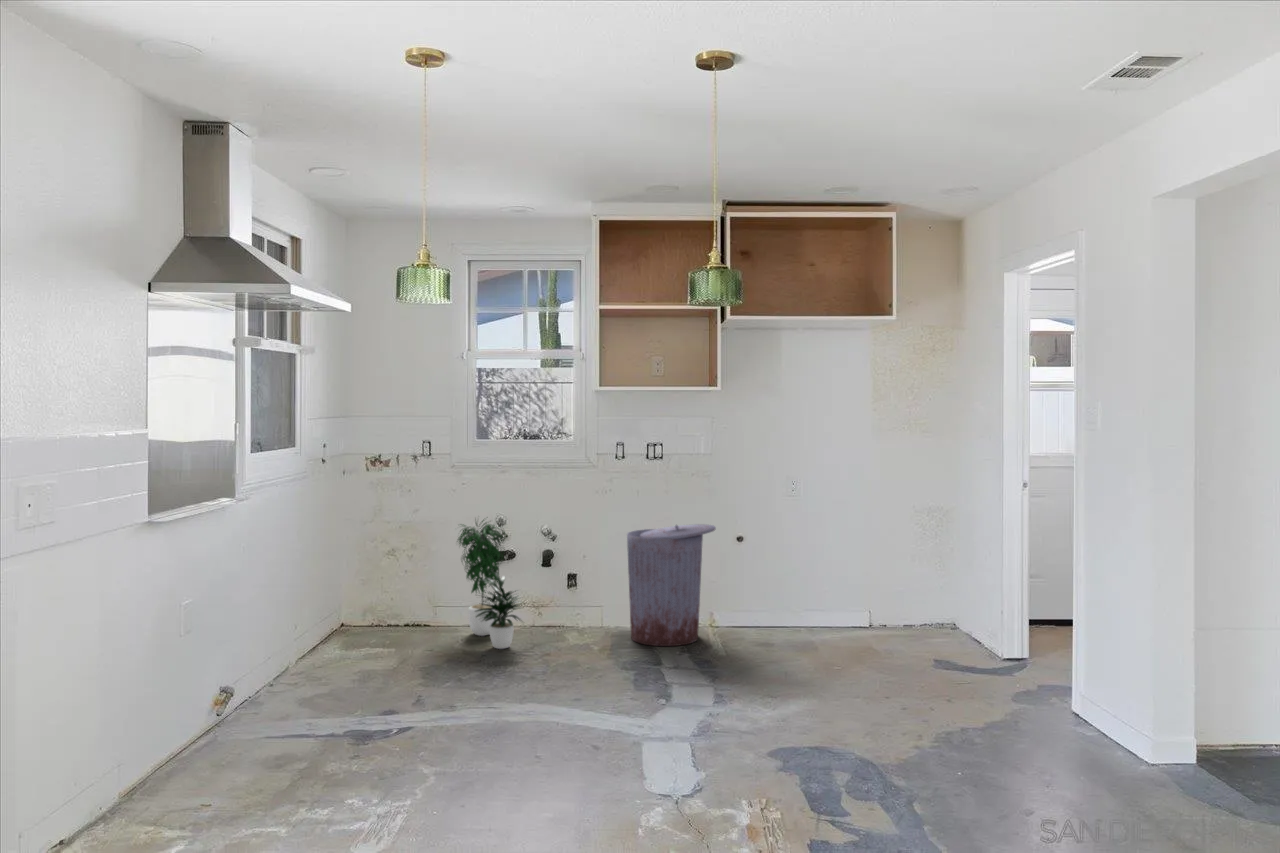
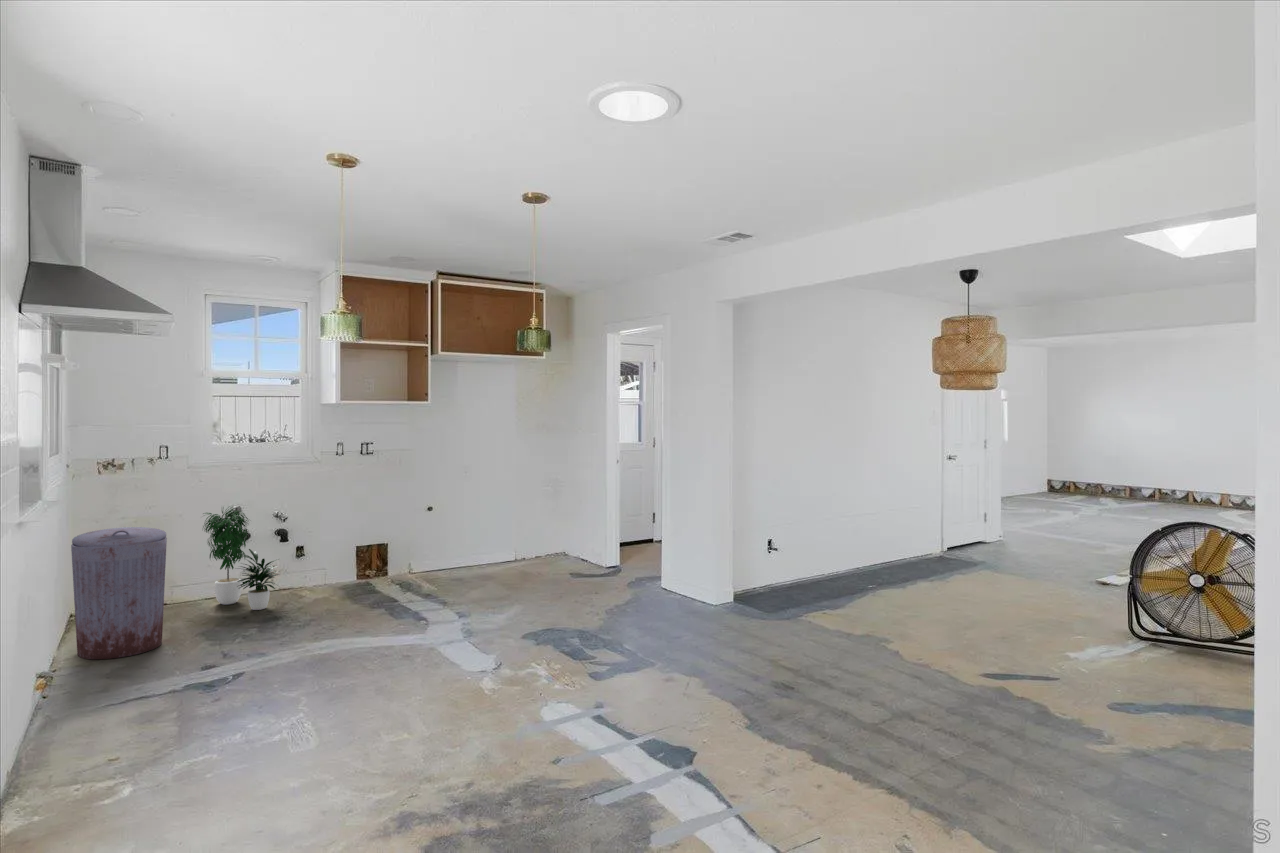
trash can: present [627,524,716,646] -> present [71,527,167,659]

